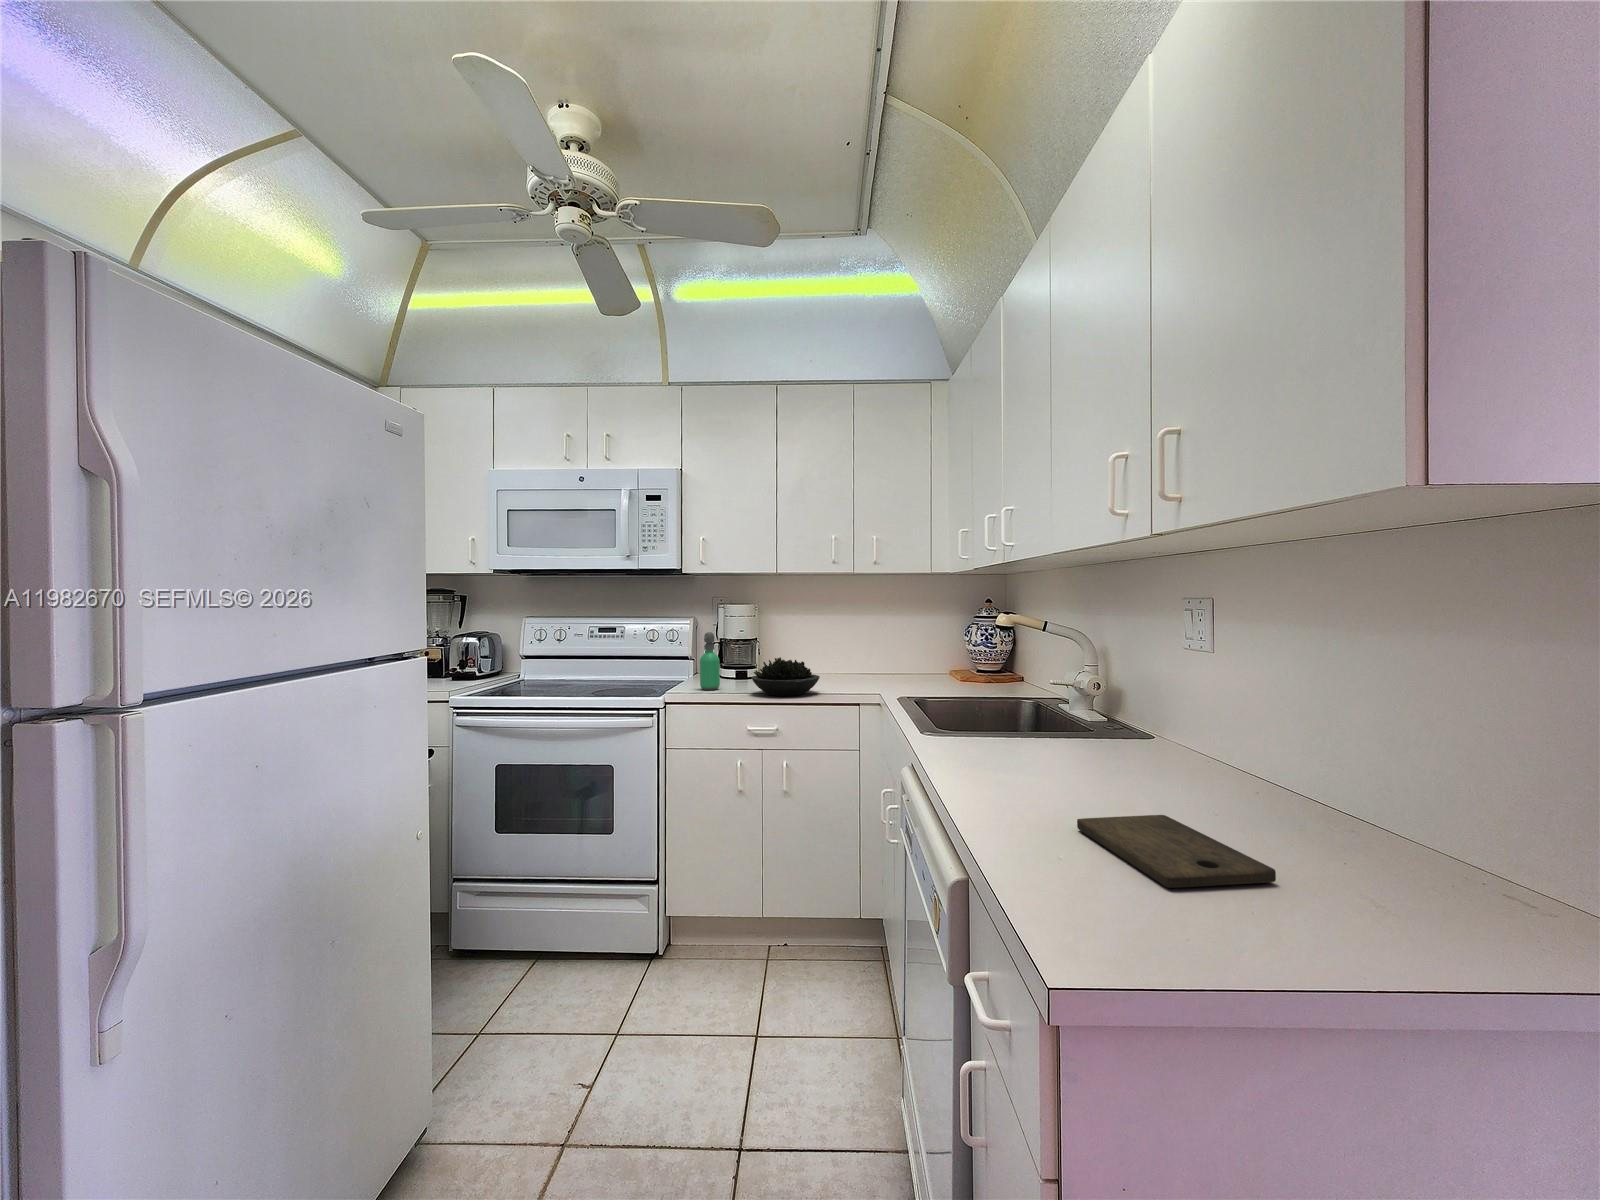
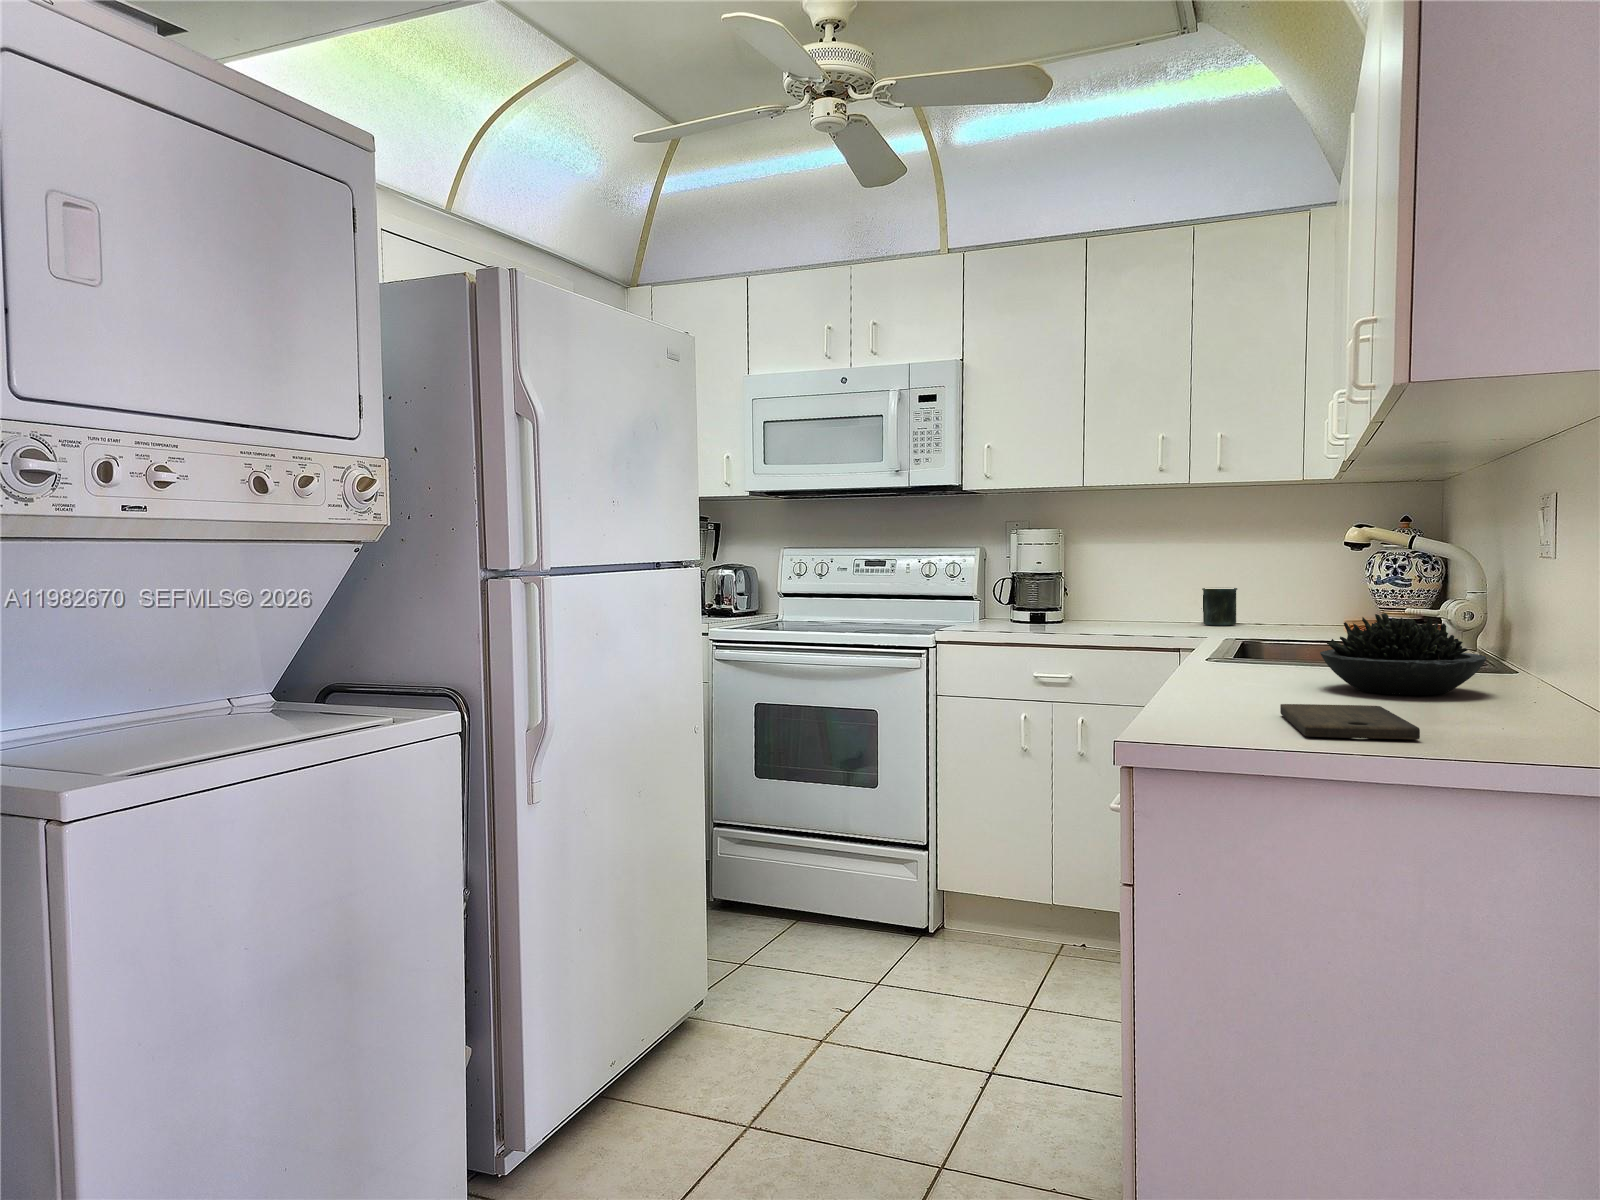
soap dispenser: present [700,632,720,690] -> none [982,561,1006,631]
mug: none [856,648,883,677] -> present [1202,588,1237,626]
succulent plant: present [752,657,820,696] -> present [1320,613,1486,695]

